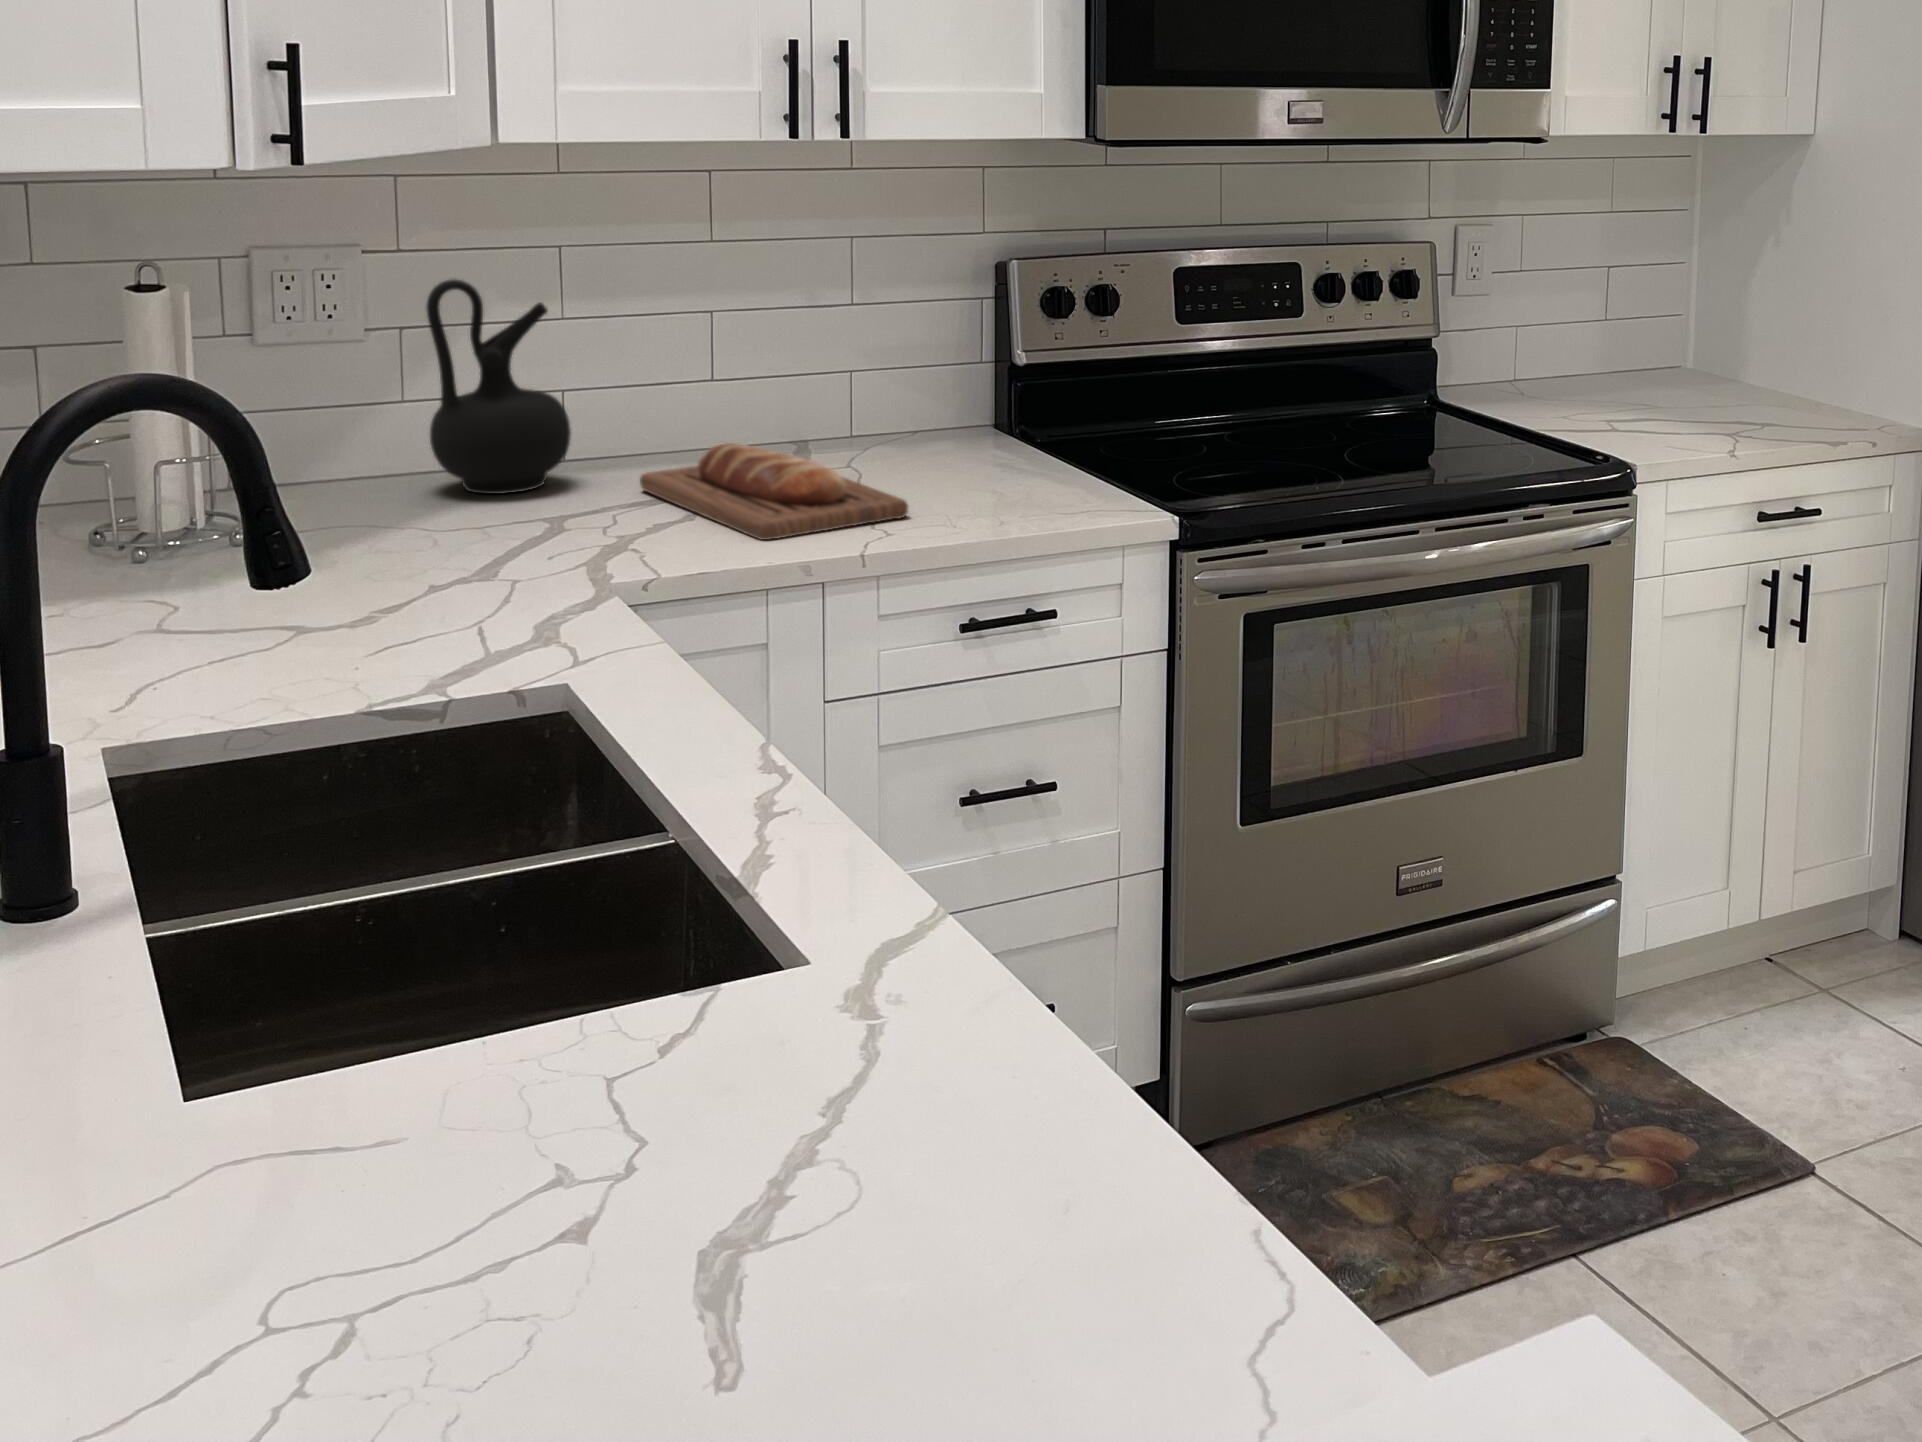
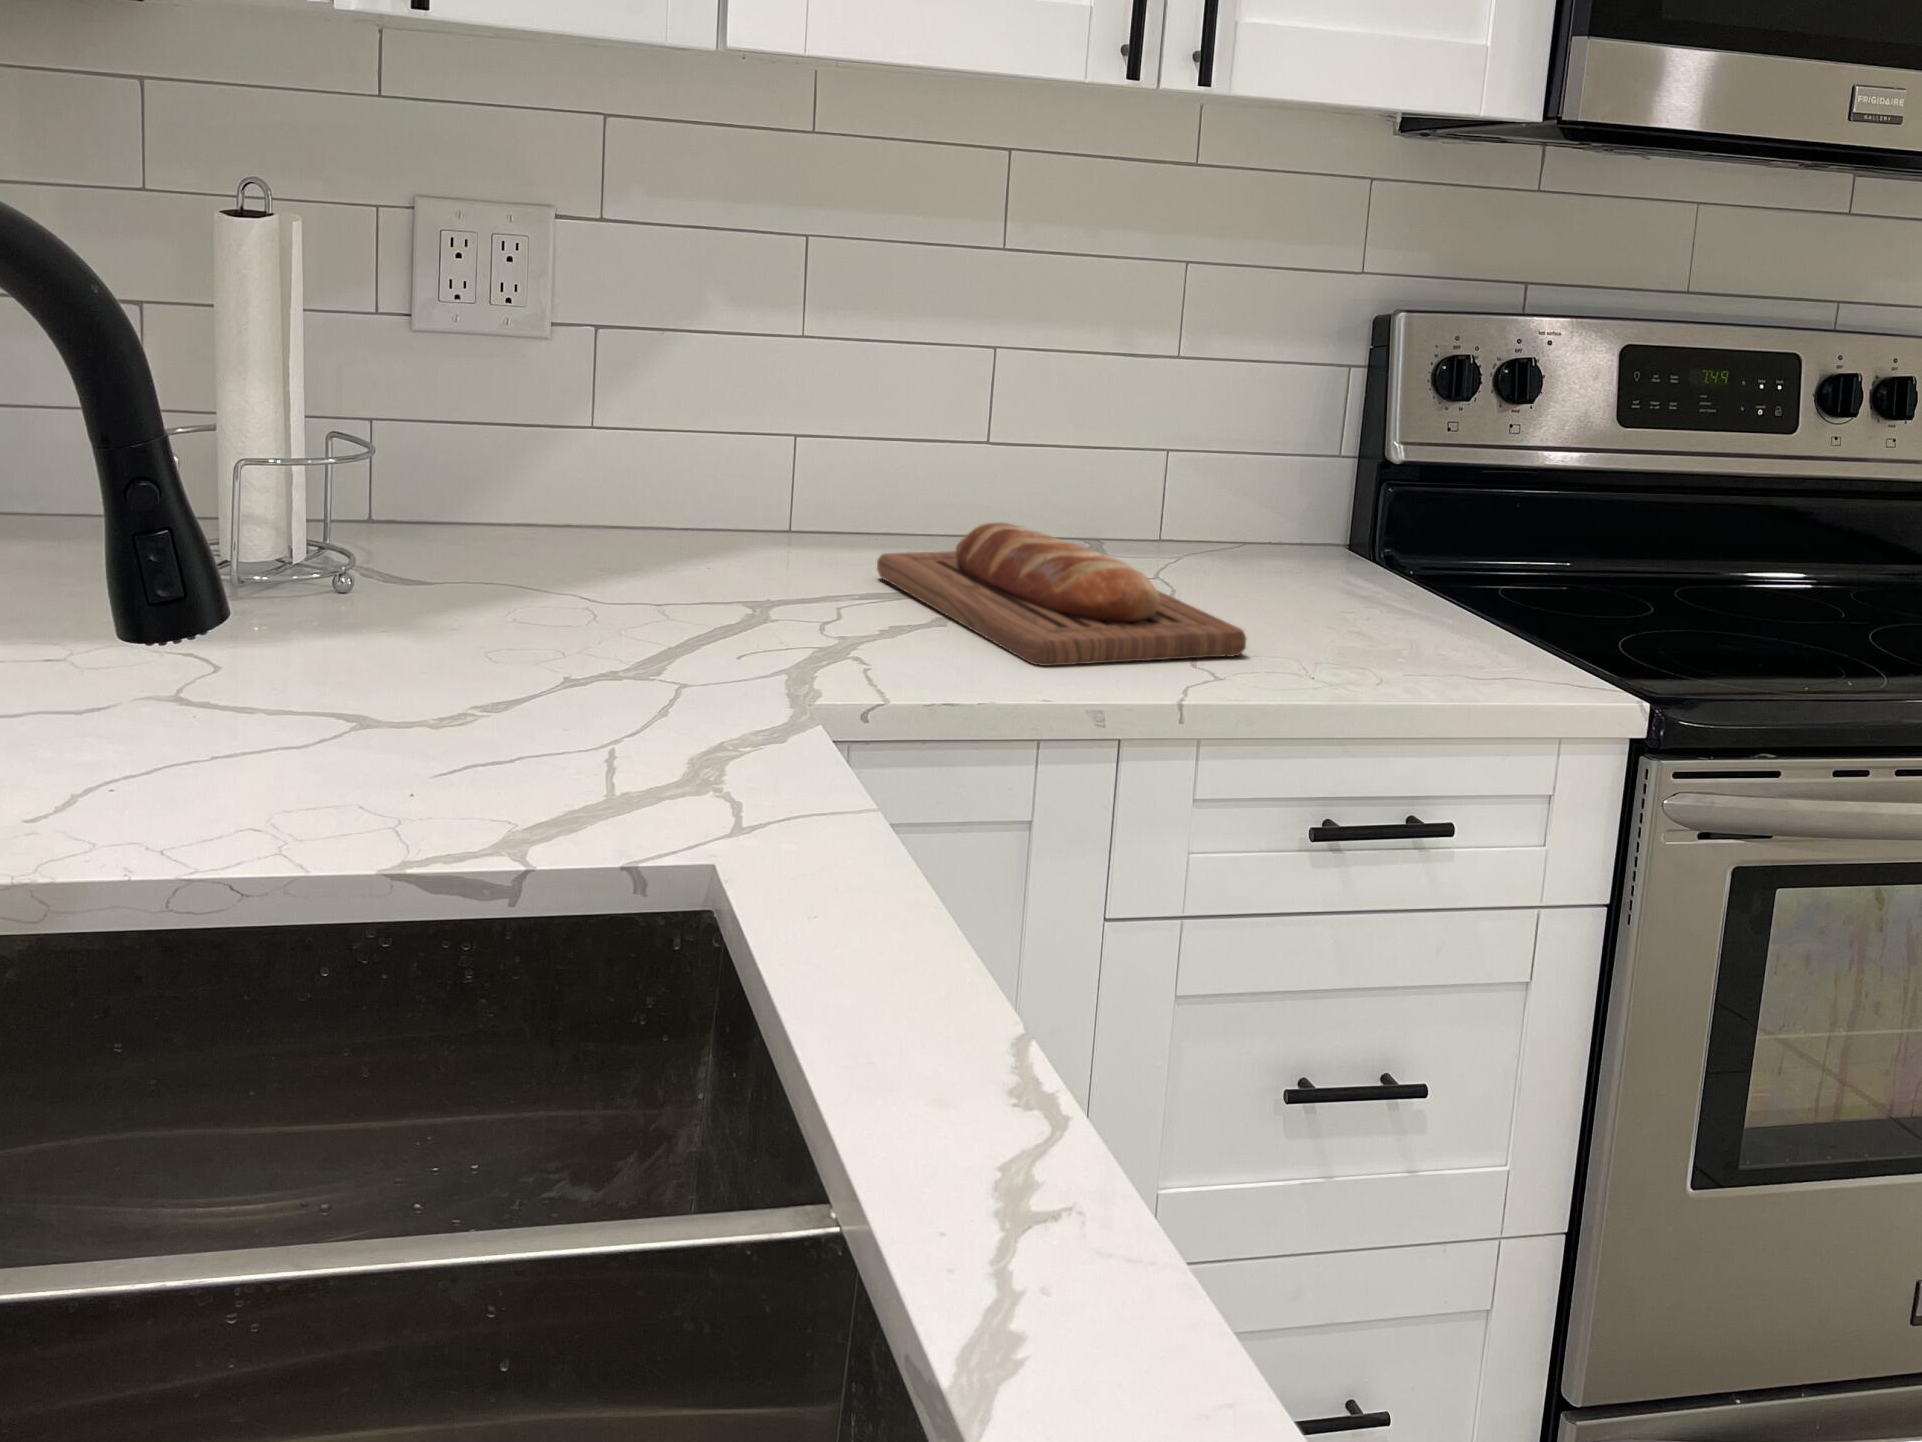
ceramic jug: present [426,279,571,494] -> none [614,256,794,562]

